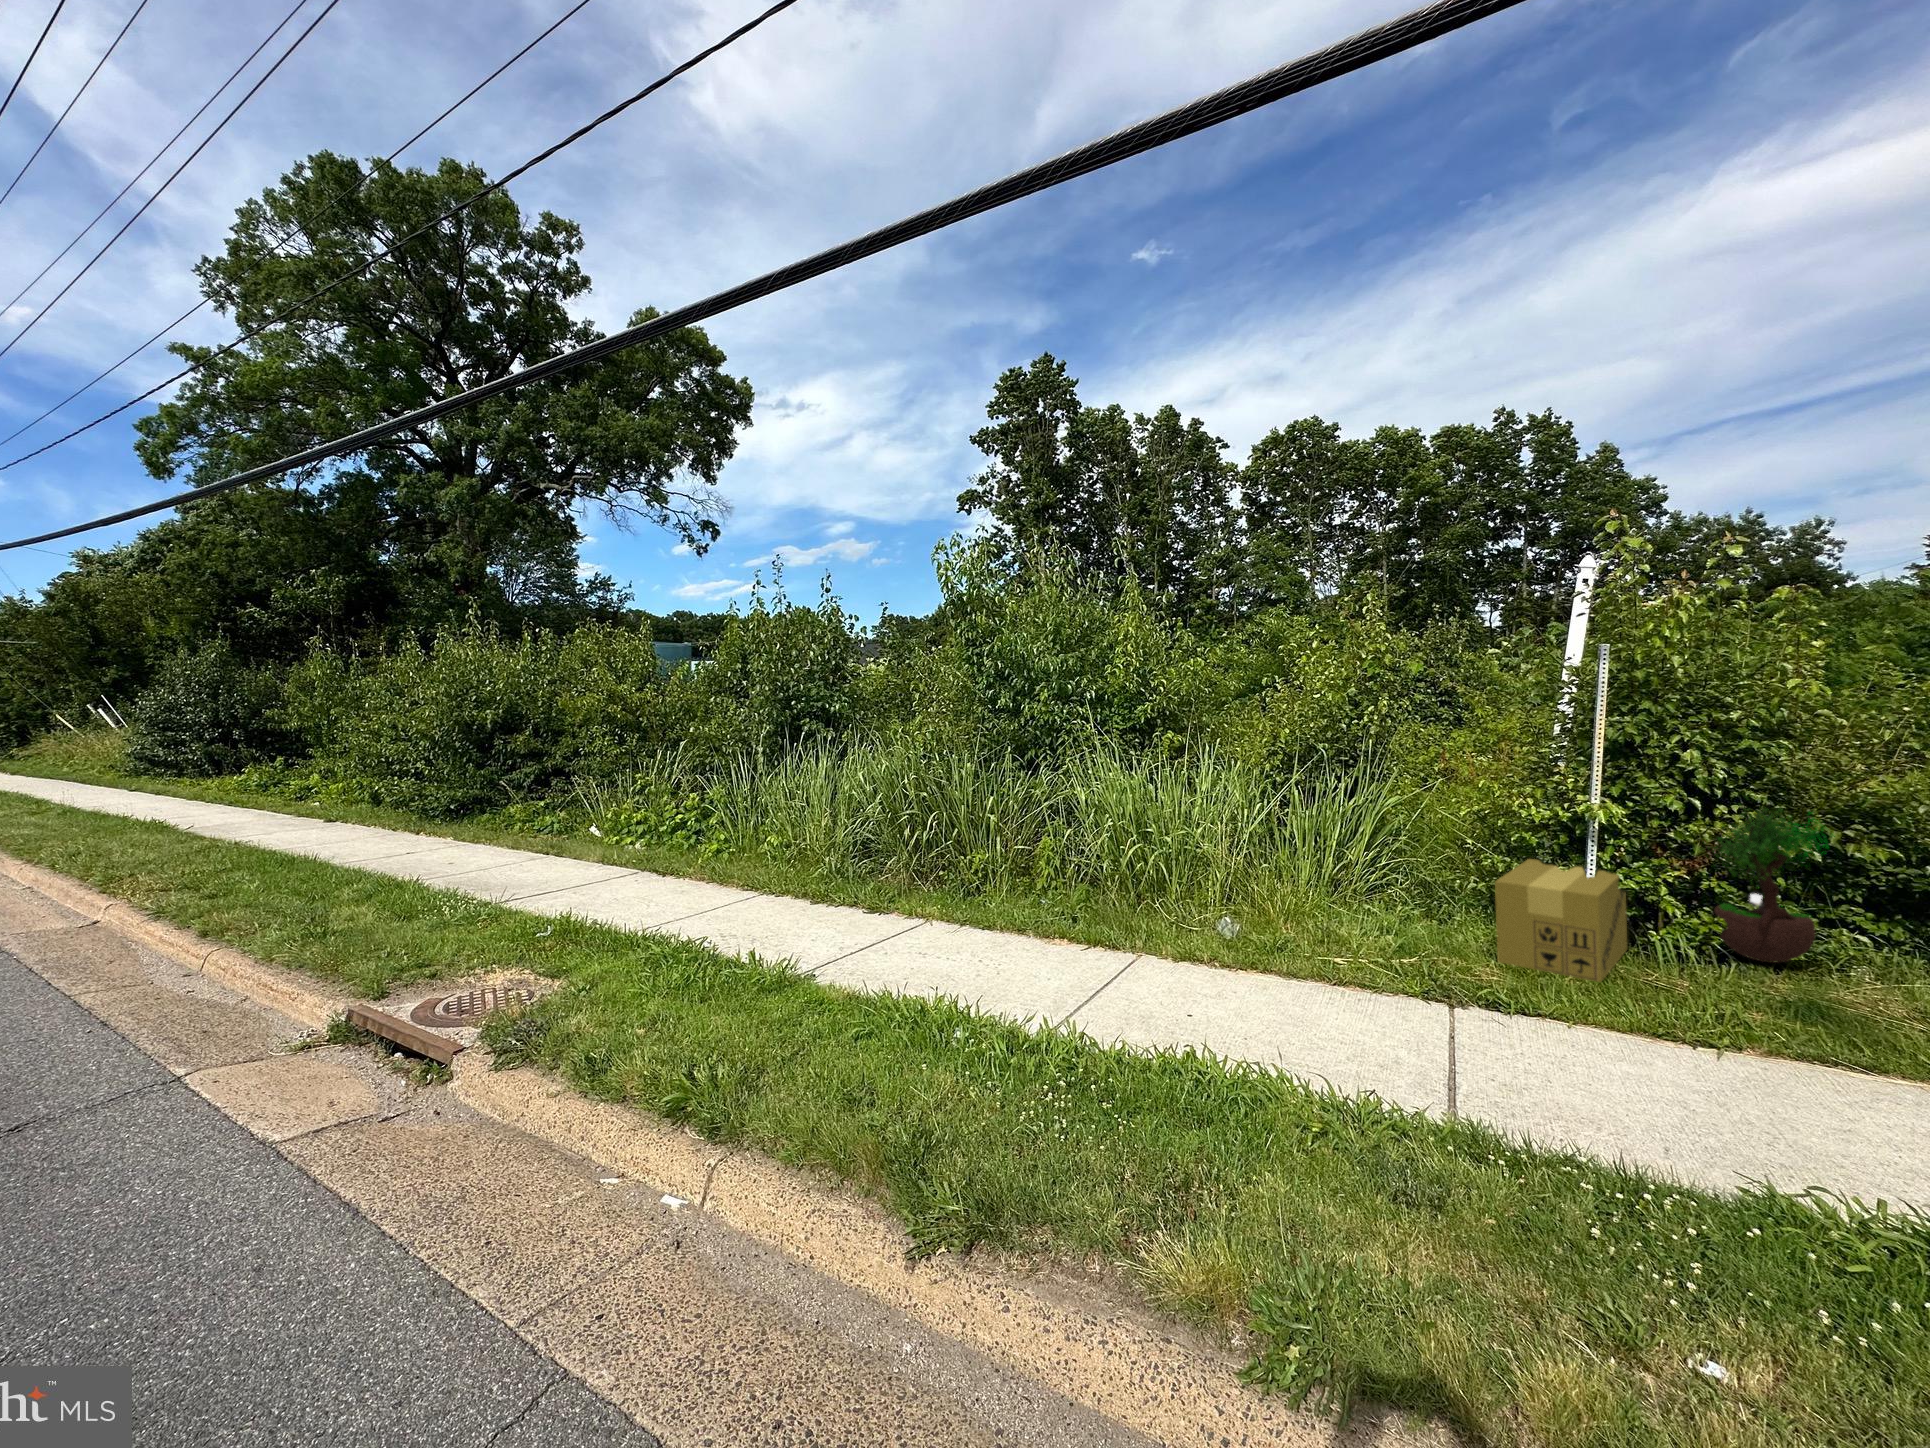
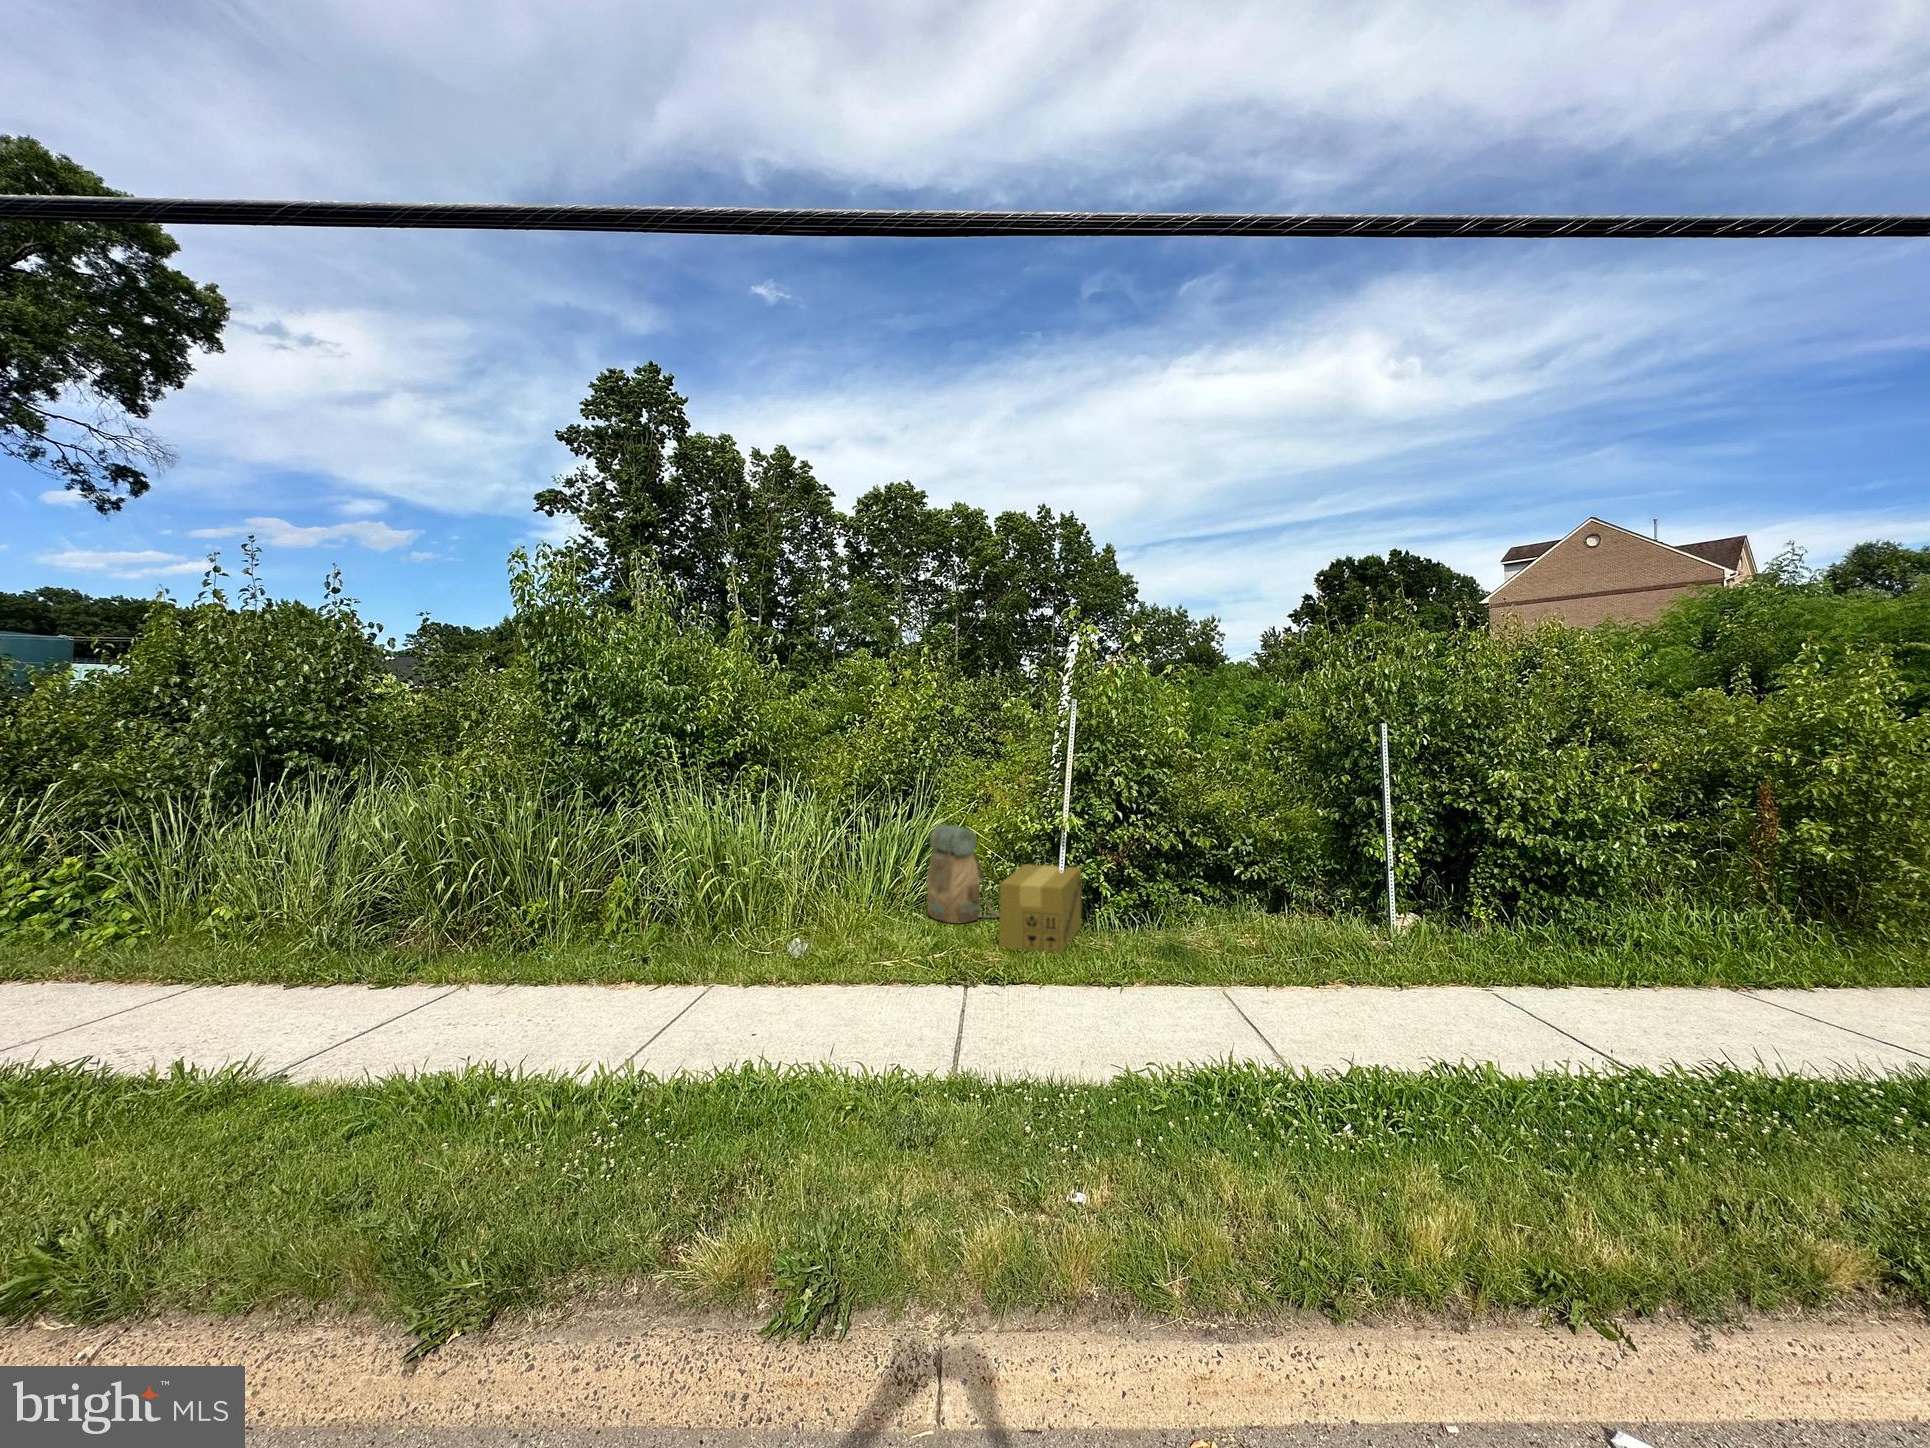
backpack: none [1386,802,1498,924] -> present [927,824,1000,924]
potted tree: present [1707,809,1835,963] -> none [1122,809,1190,924]

